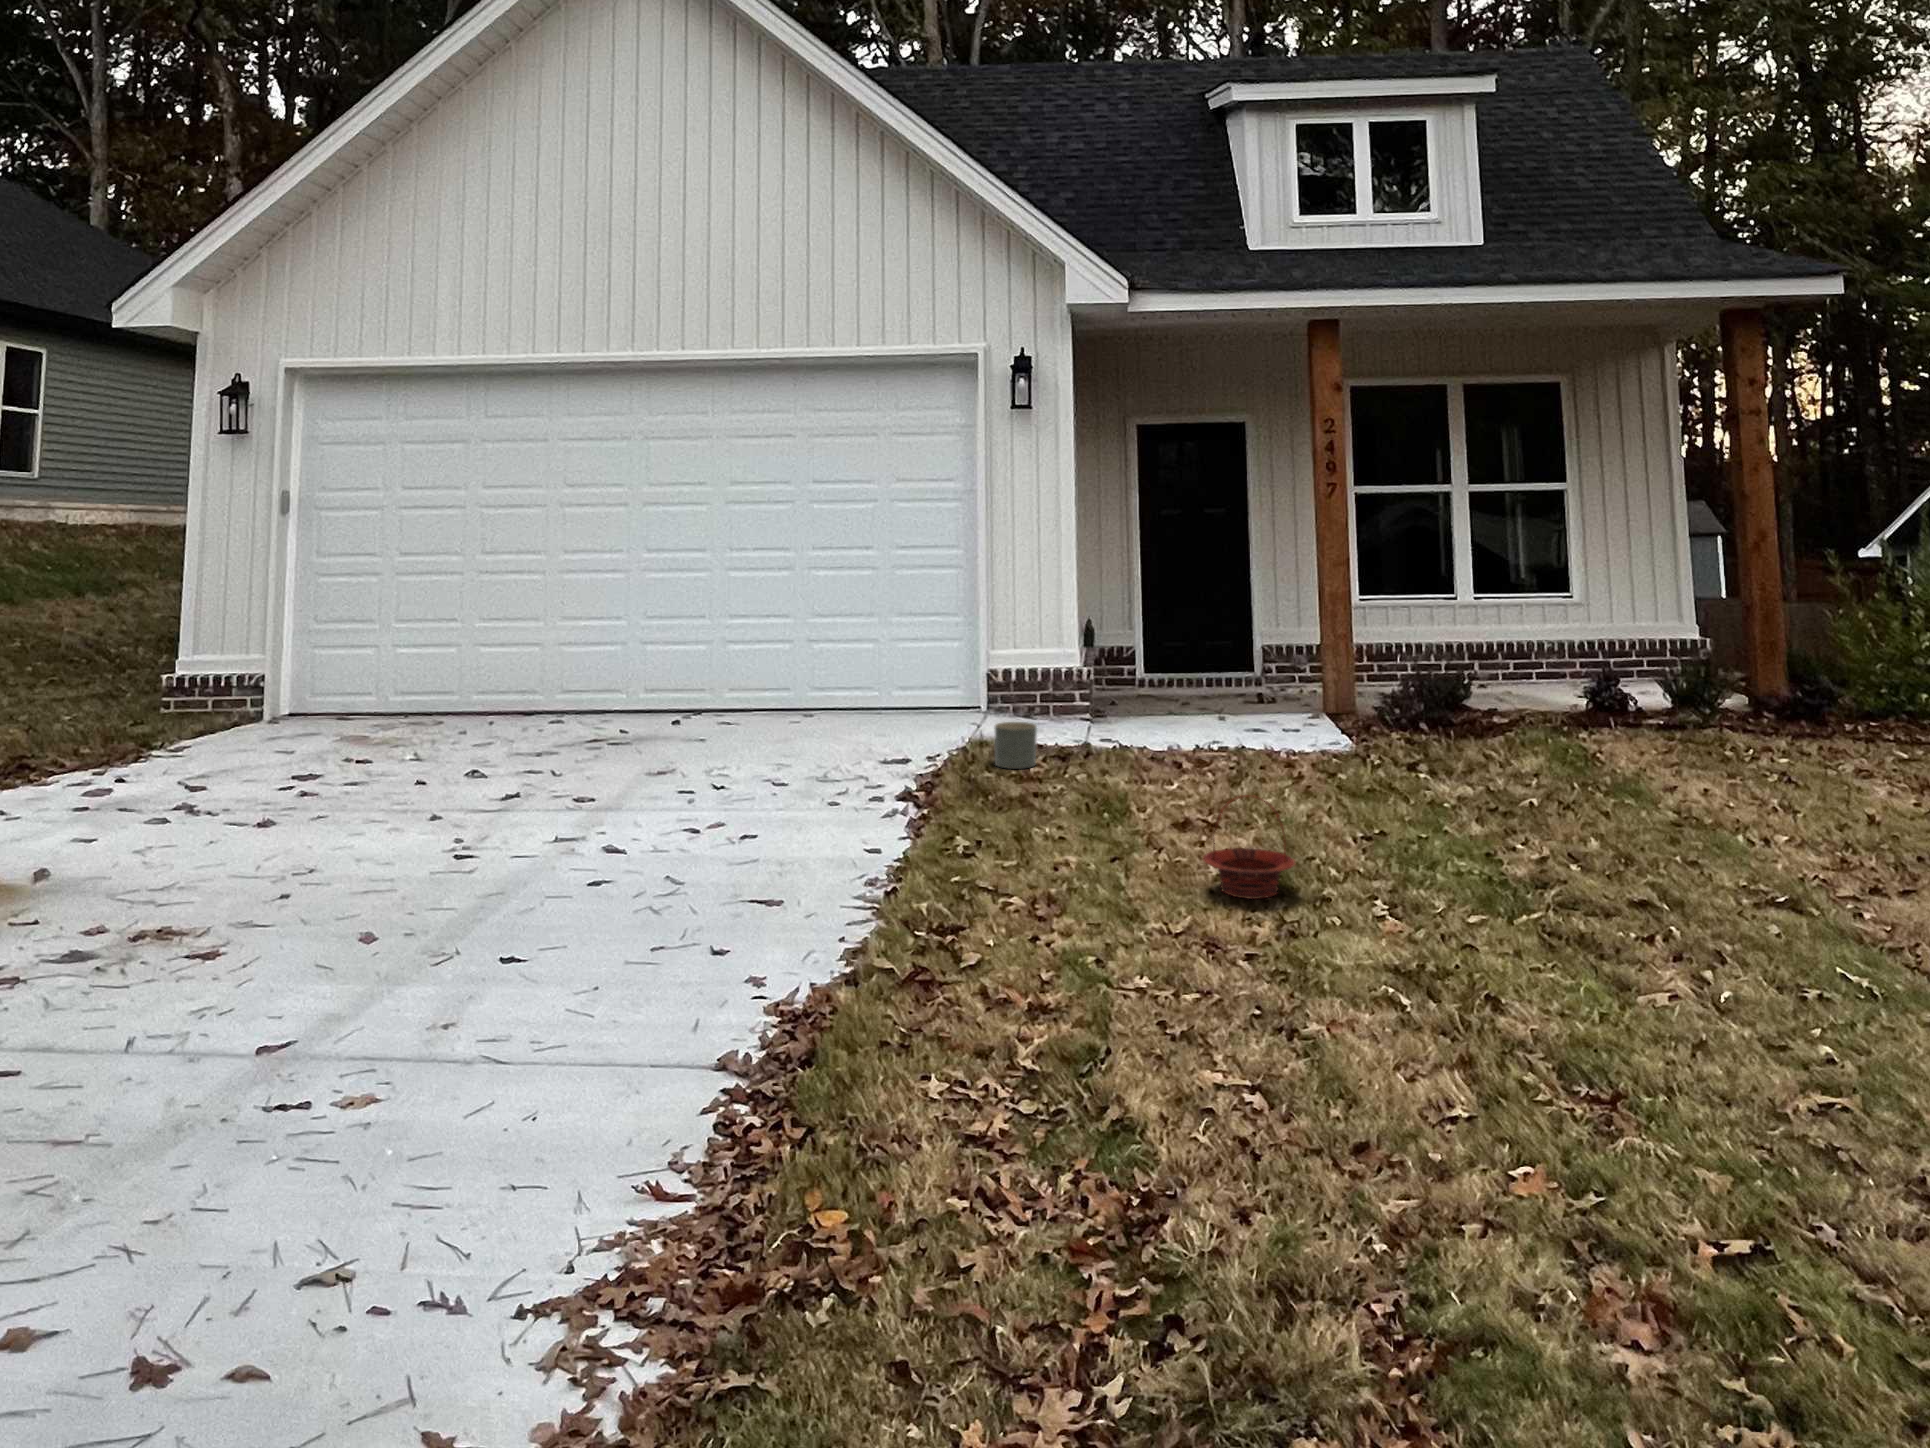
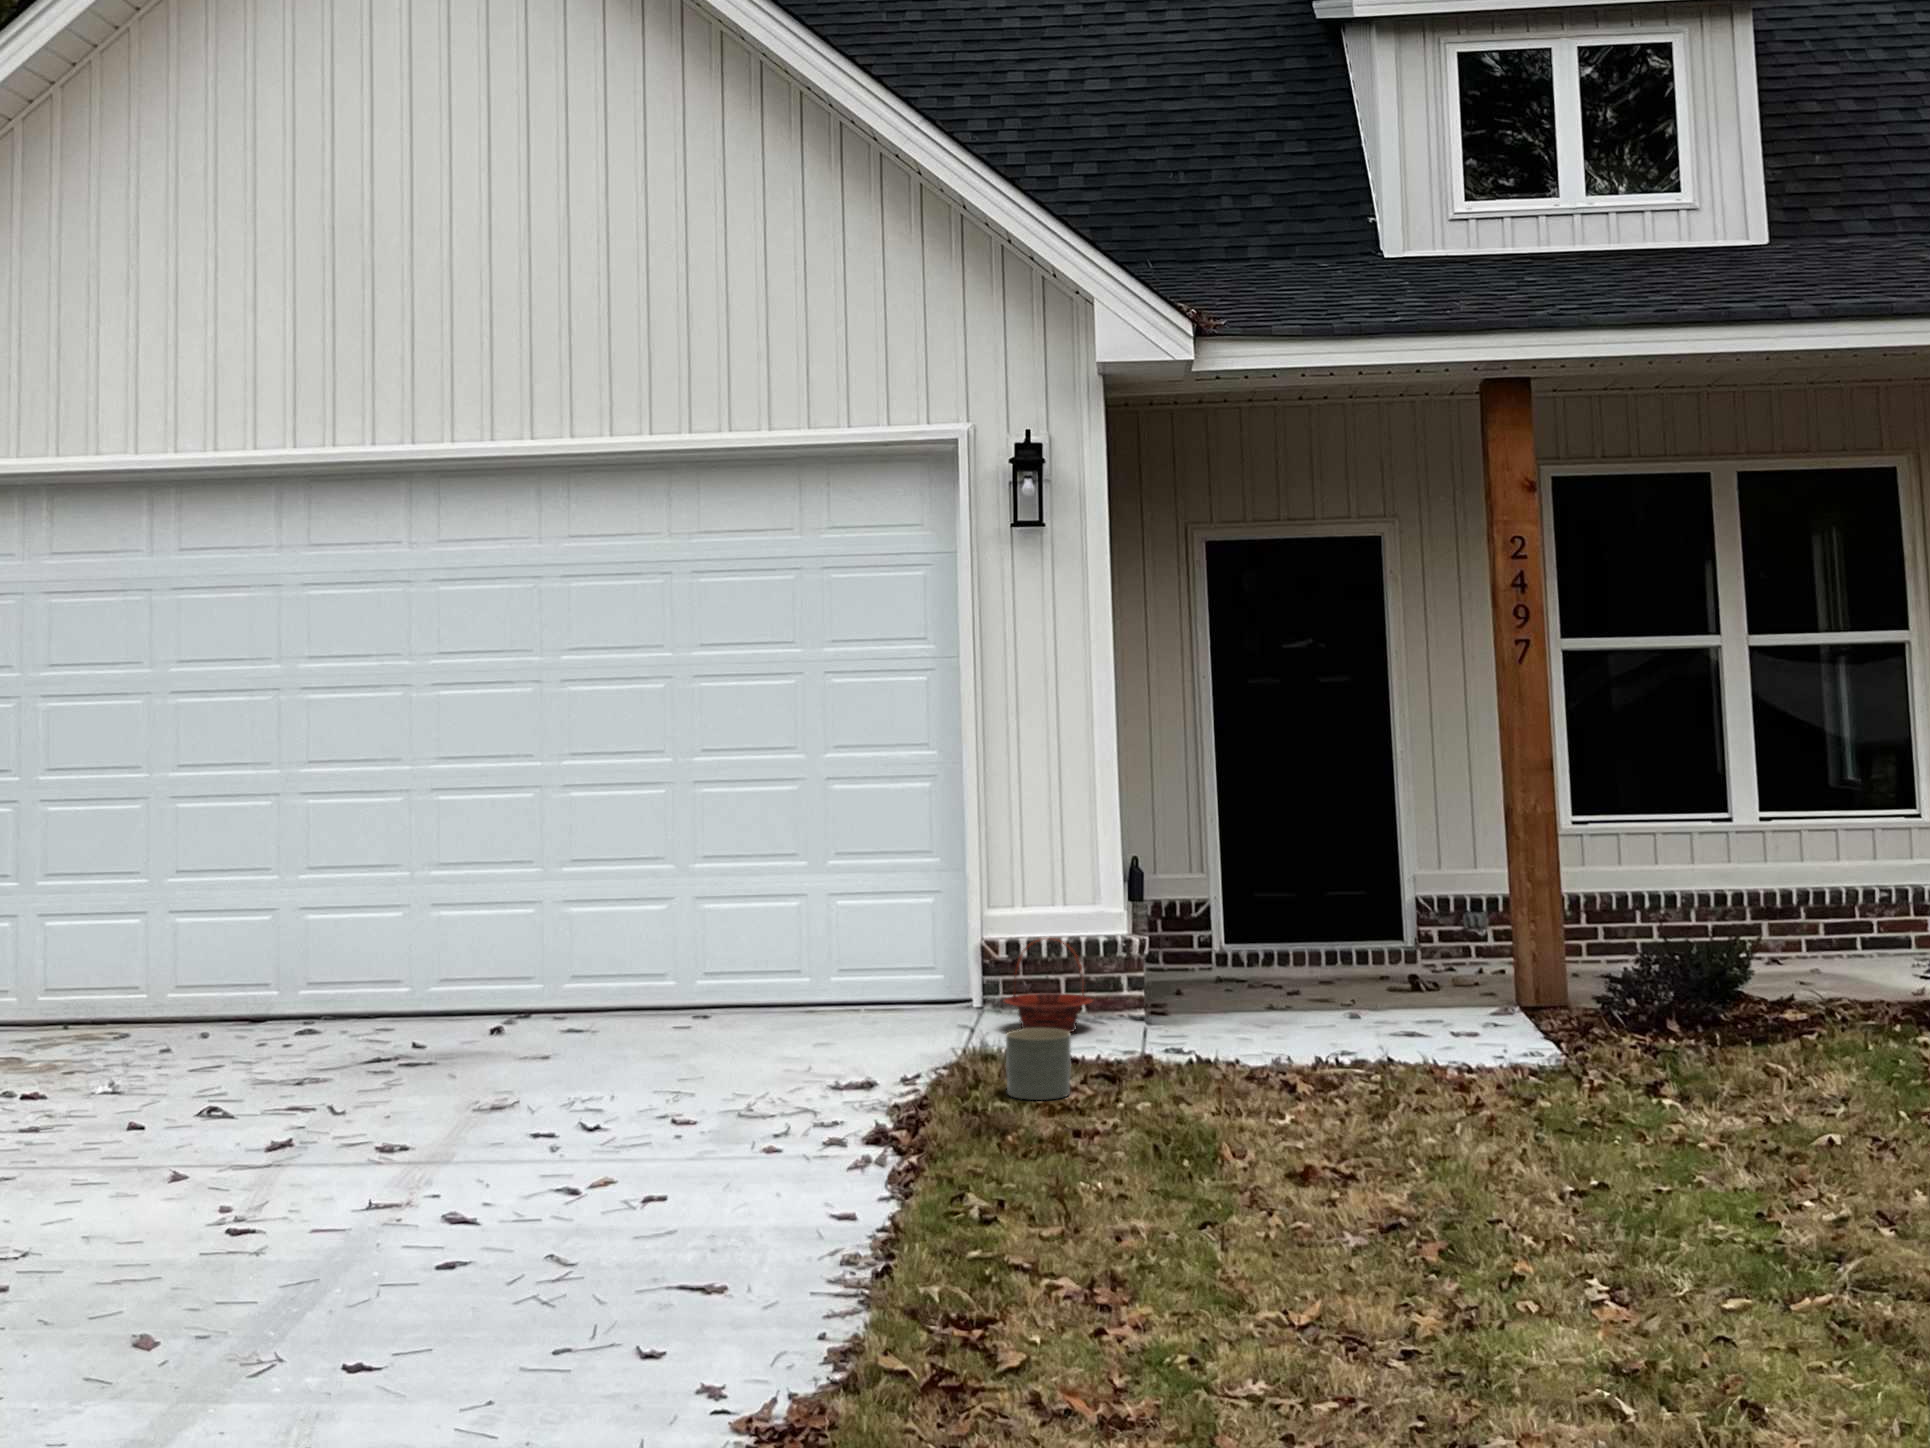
basket: present [1203,795,1295,899] -> present [1004,938,1093,1032]

